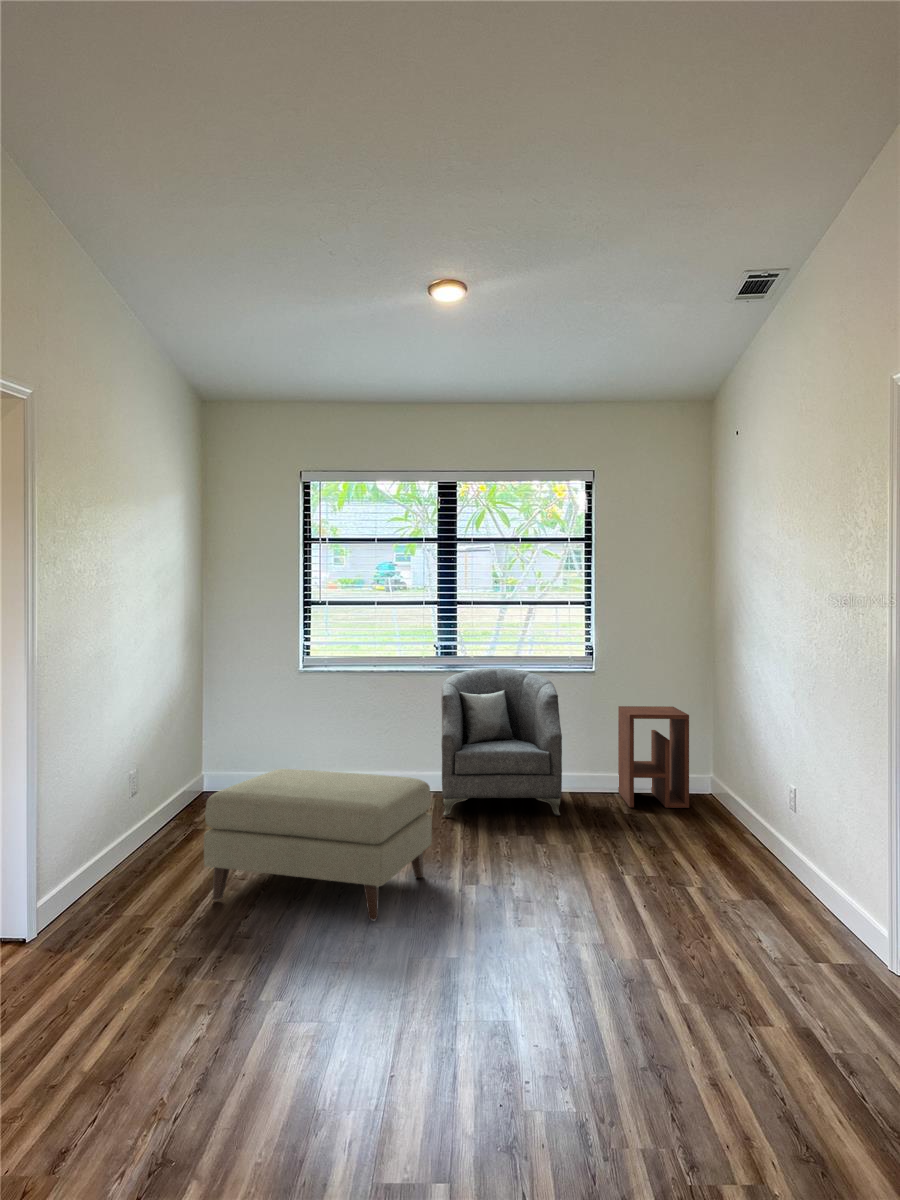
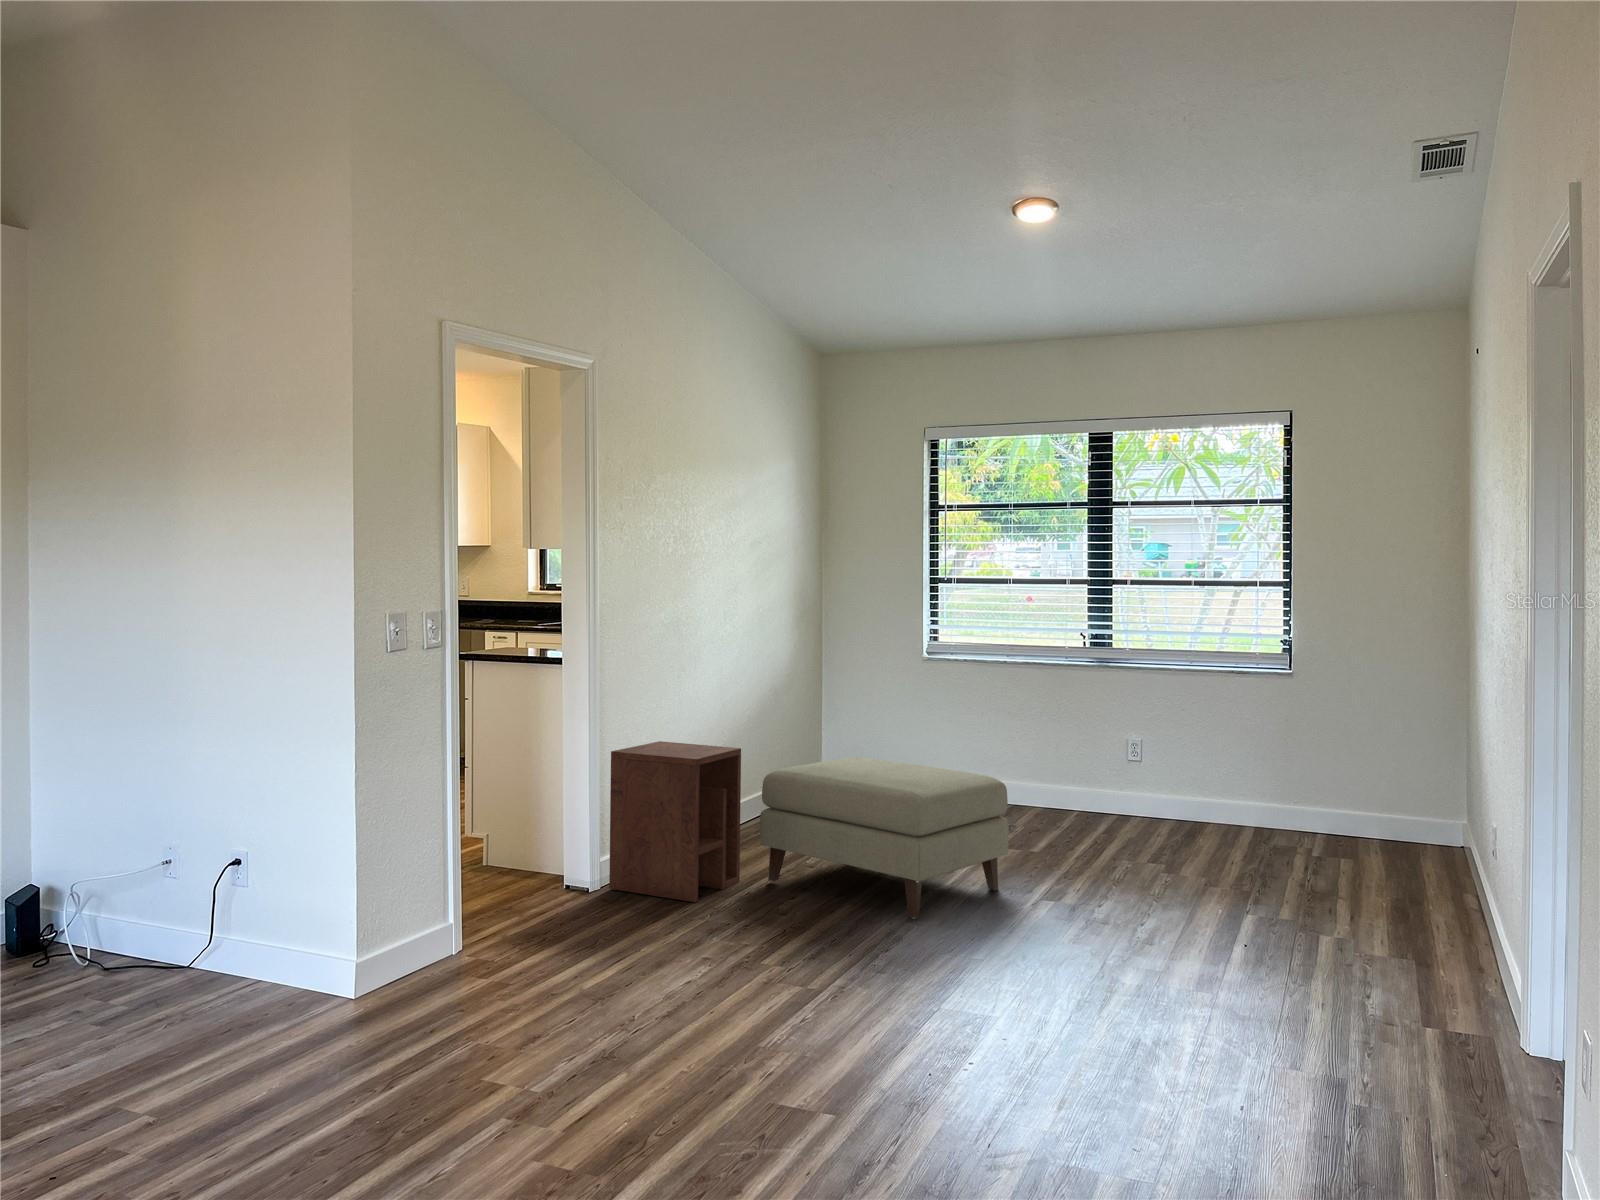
armchair: present [441,668,562,816] -> none [1066,665,1226,851]
side table: present [618,706,689,808] -> present [609,741,741,902]

